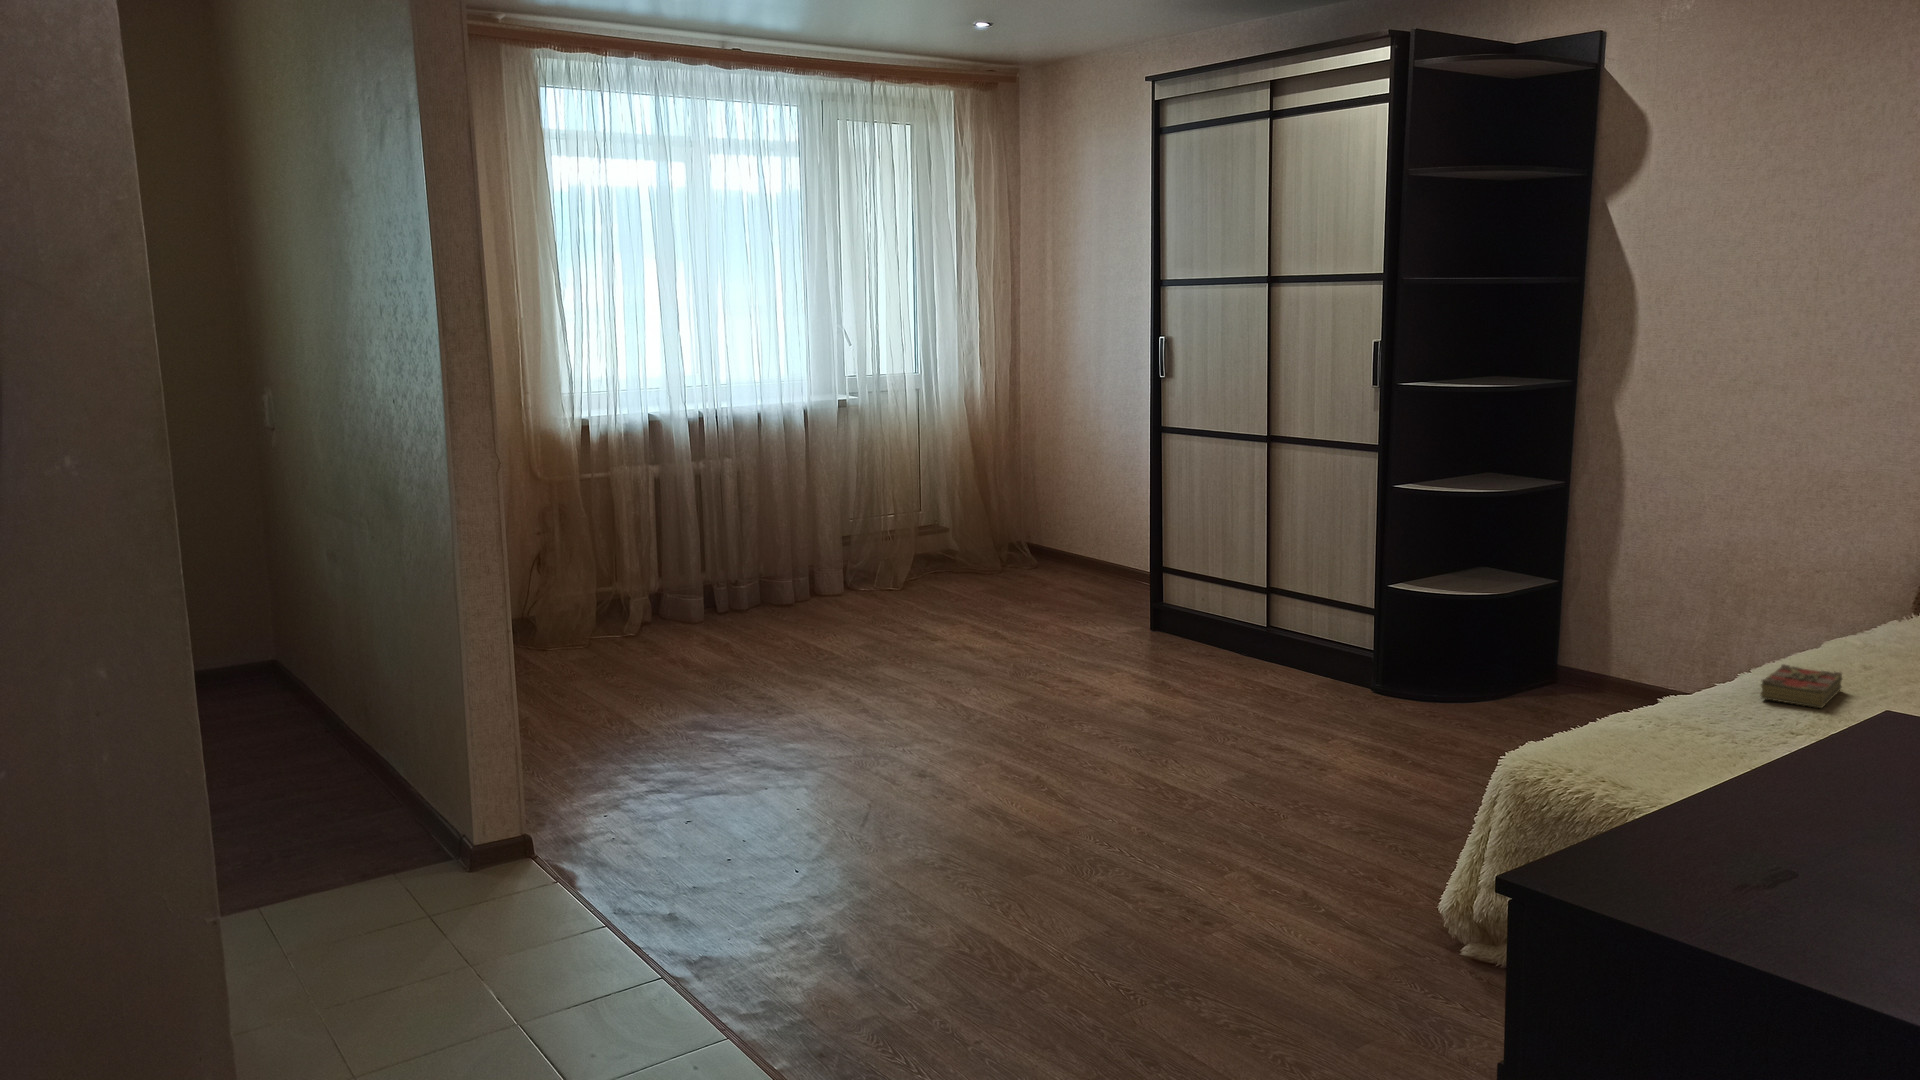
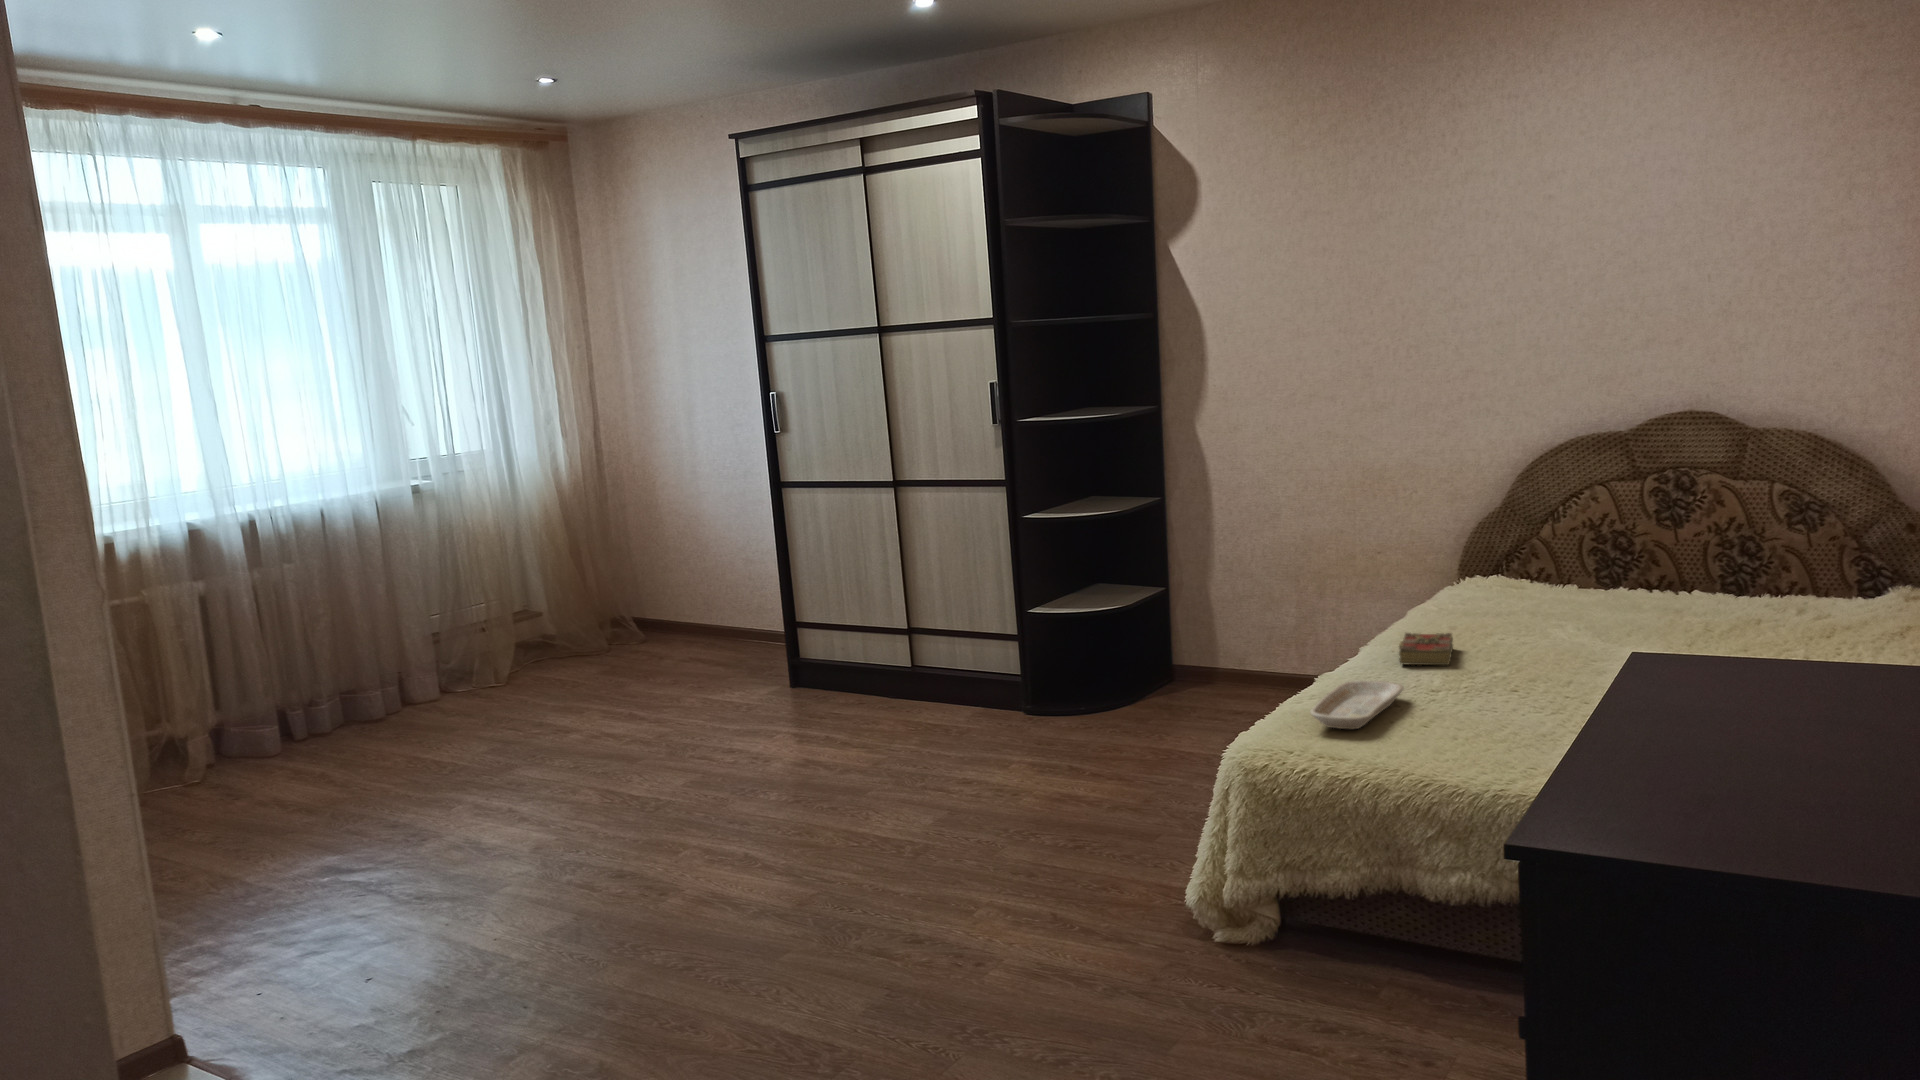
tray: none [1606,707,1740,758] -> present [1310,681,1404,729]

